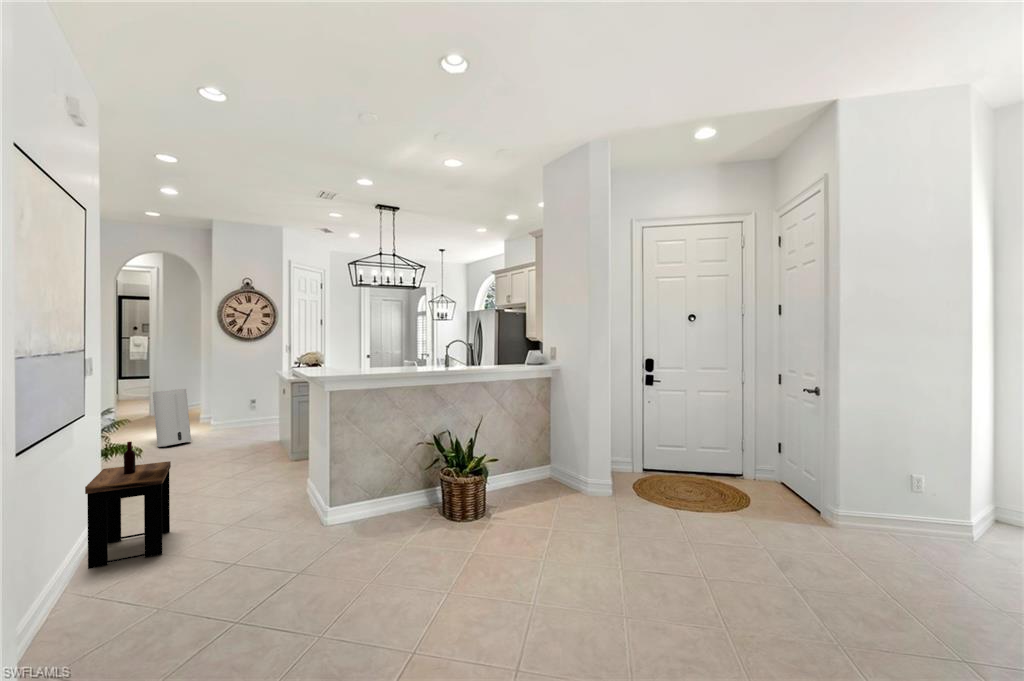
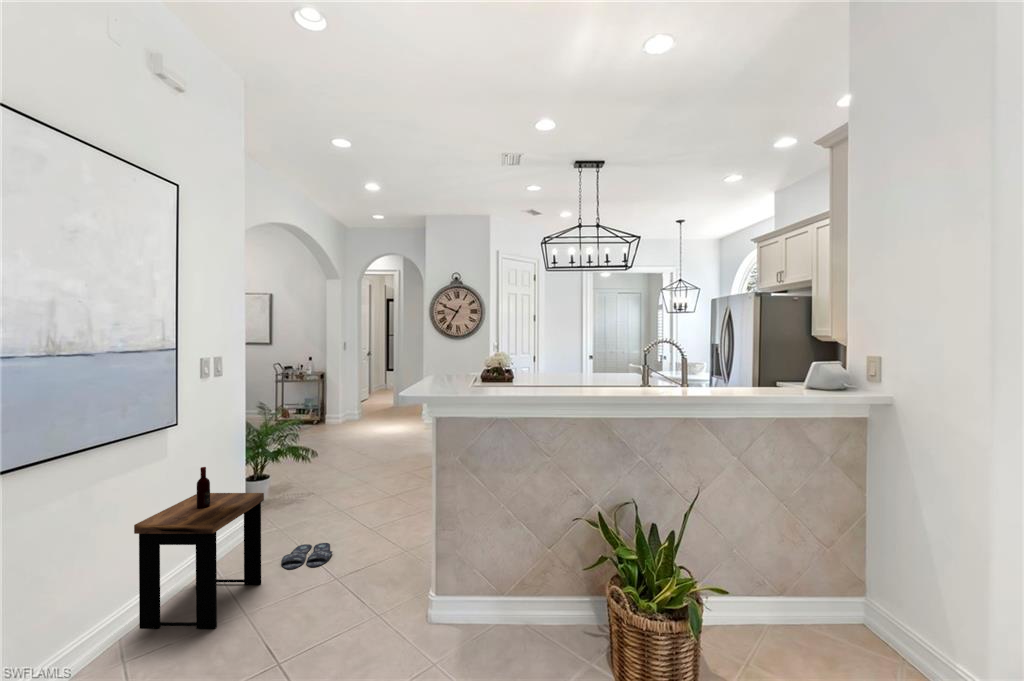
air purifier: present [153,389,191,447] -> none [362,389,394,448]
slippers: none [171,505,216,522] -> present [281,543,332,569]

